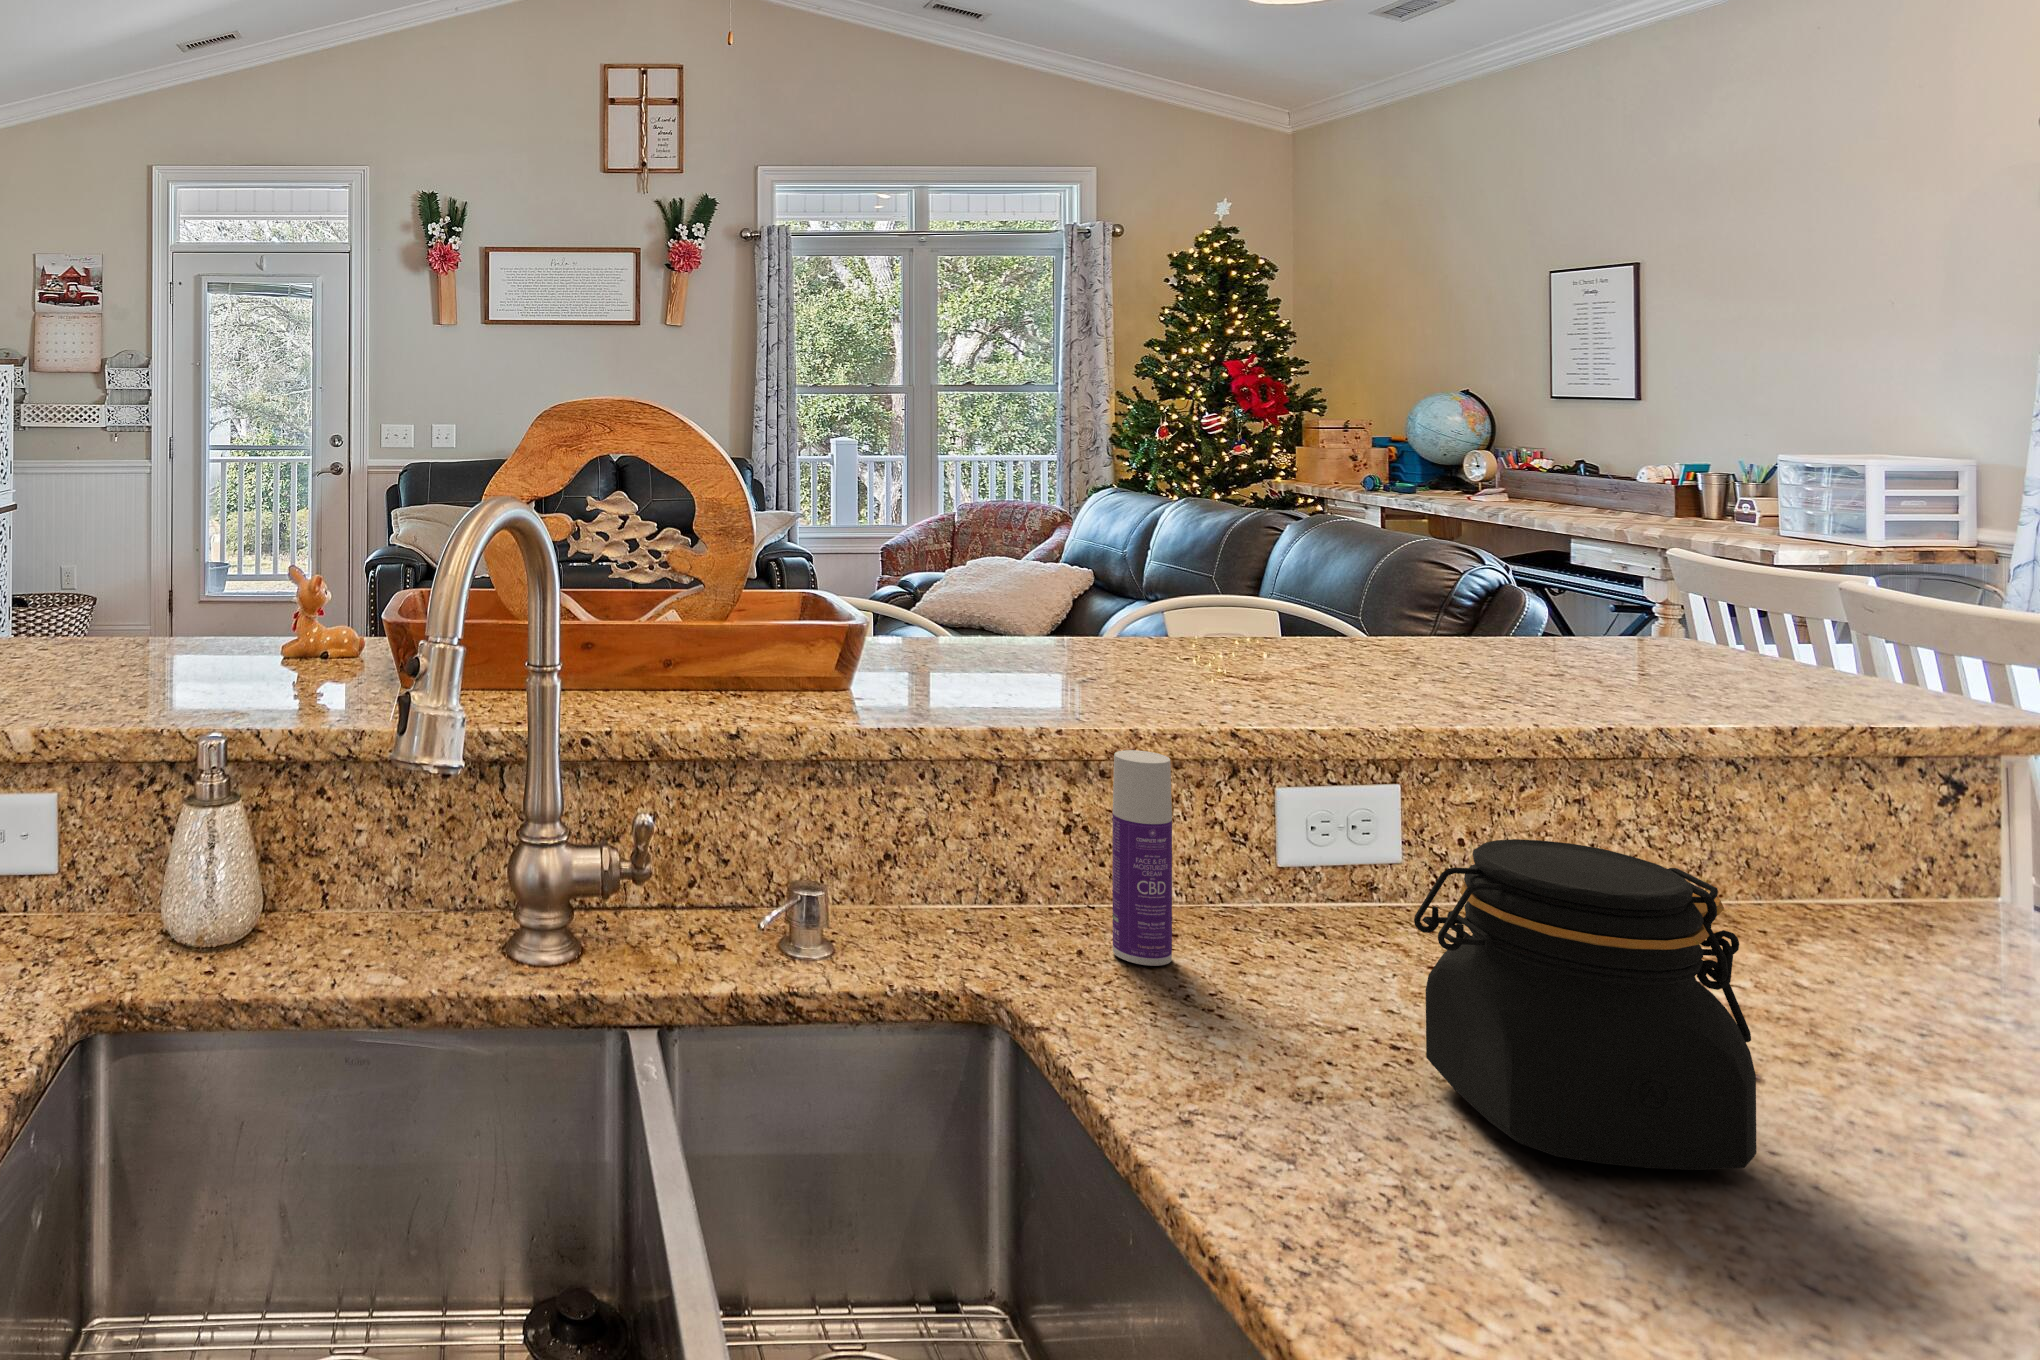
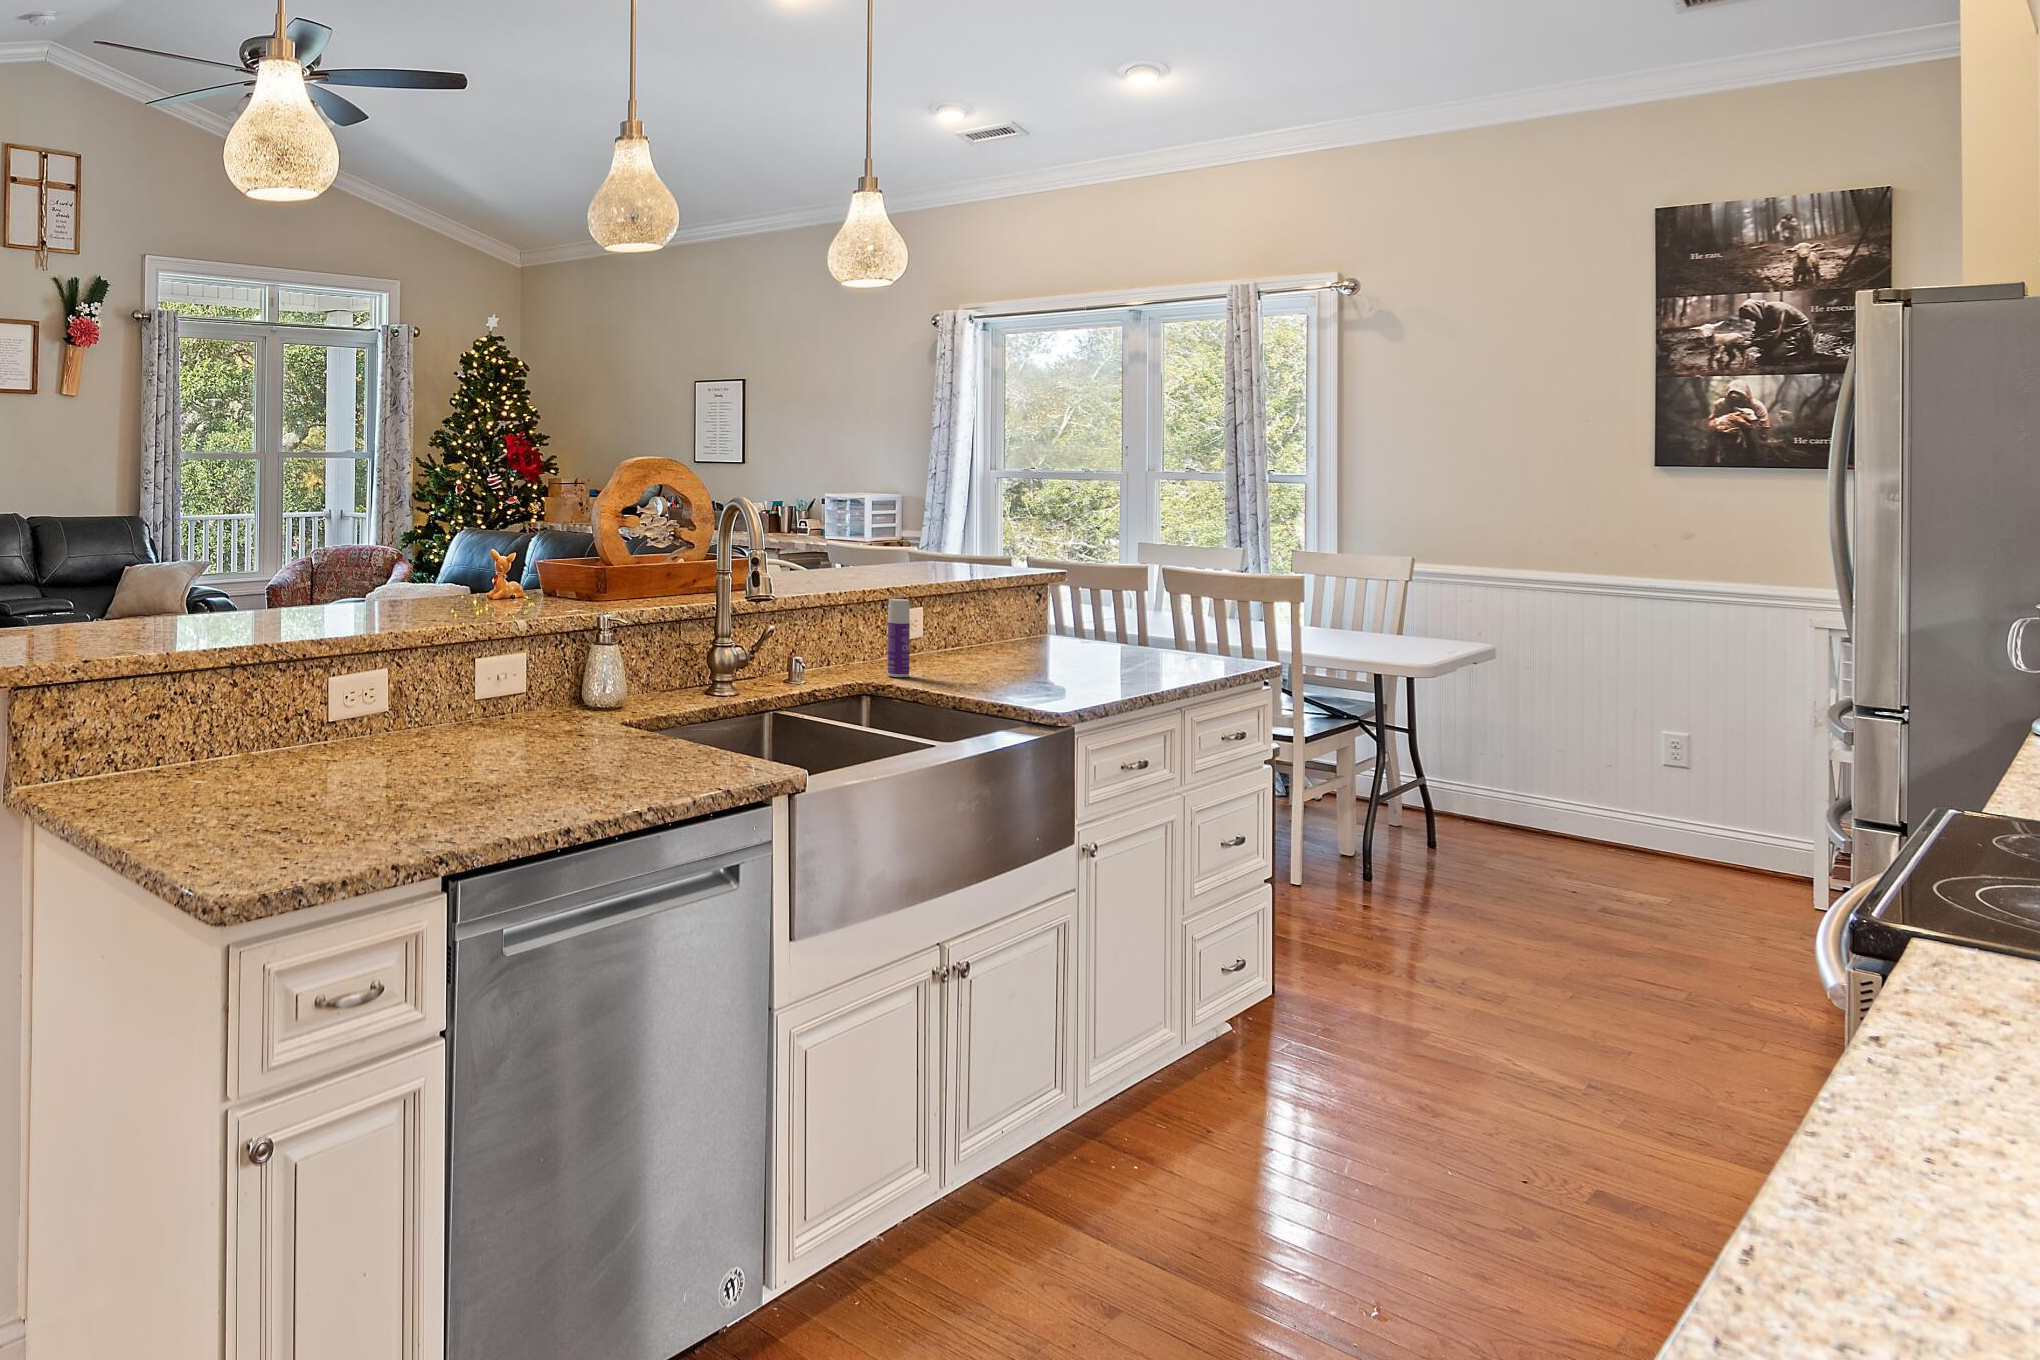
jar: present [1414,839,1756,1170] -> none [1012,604,1099,688]

